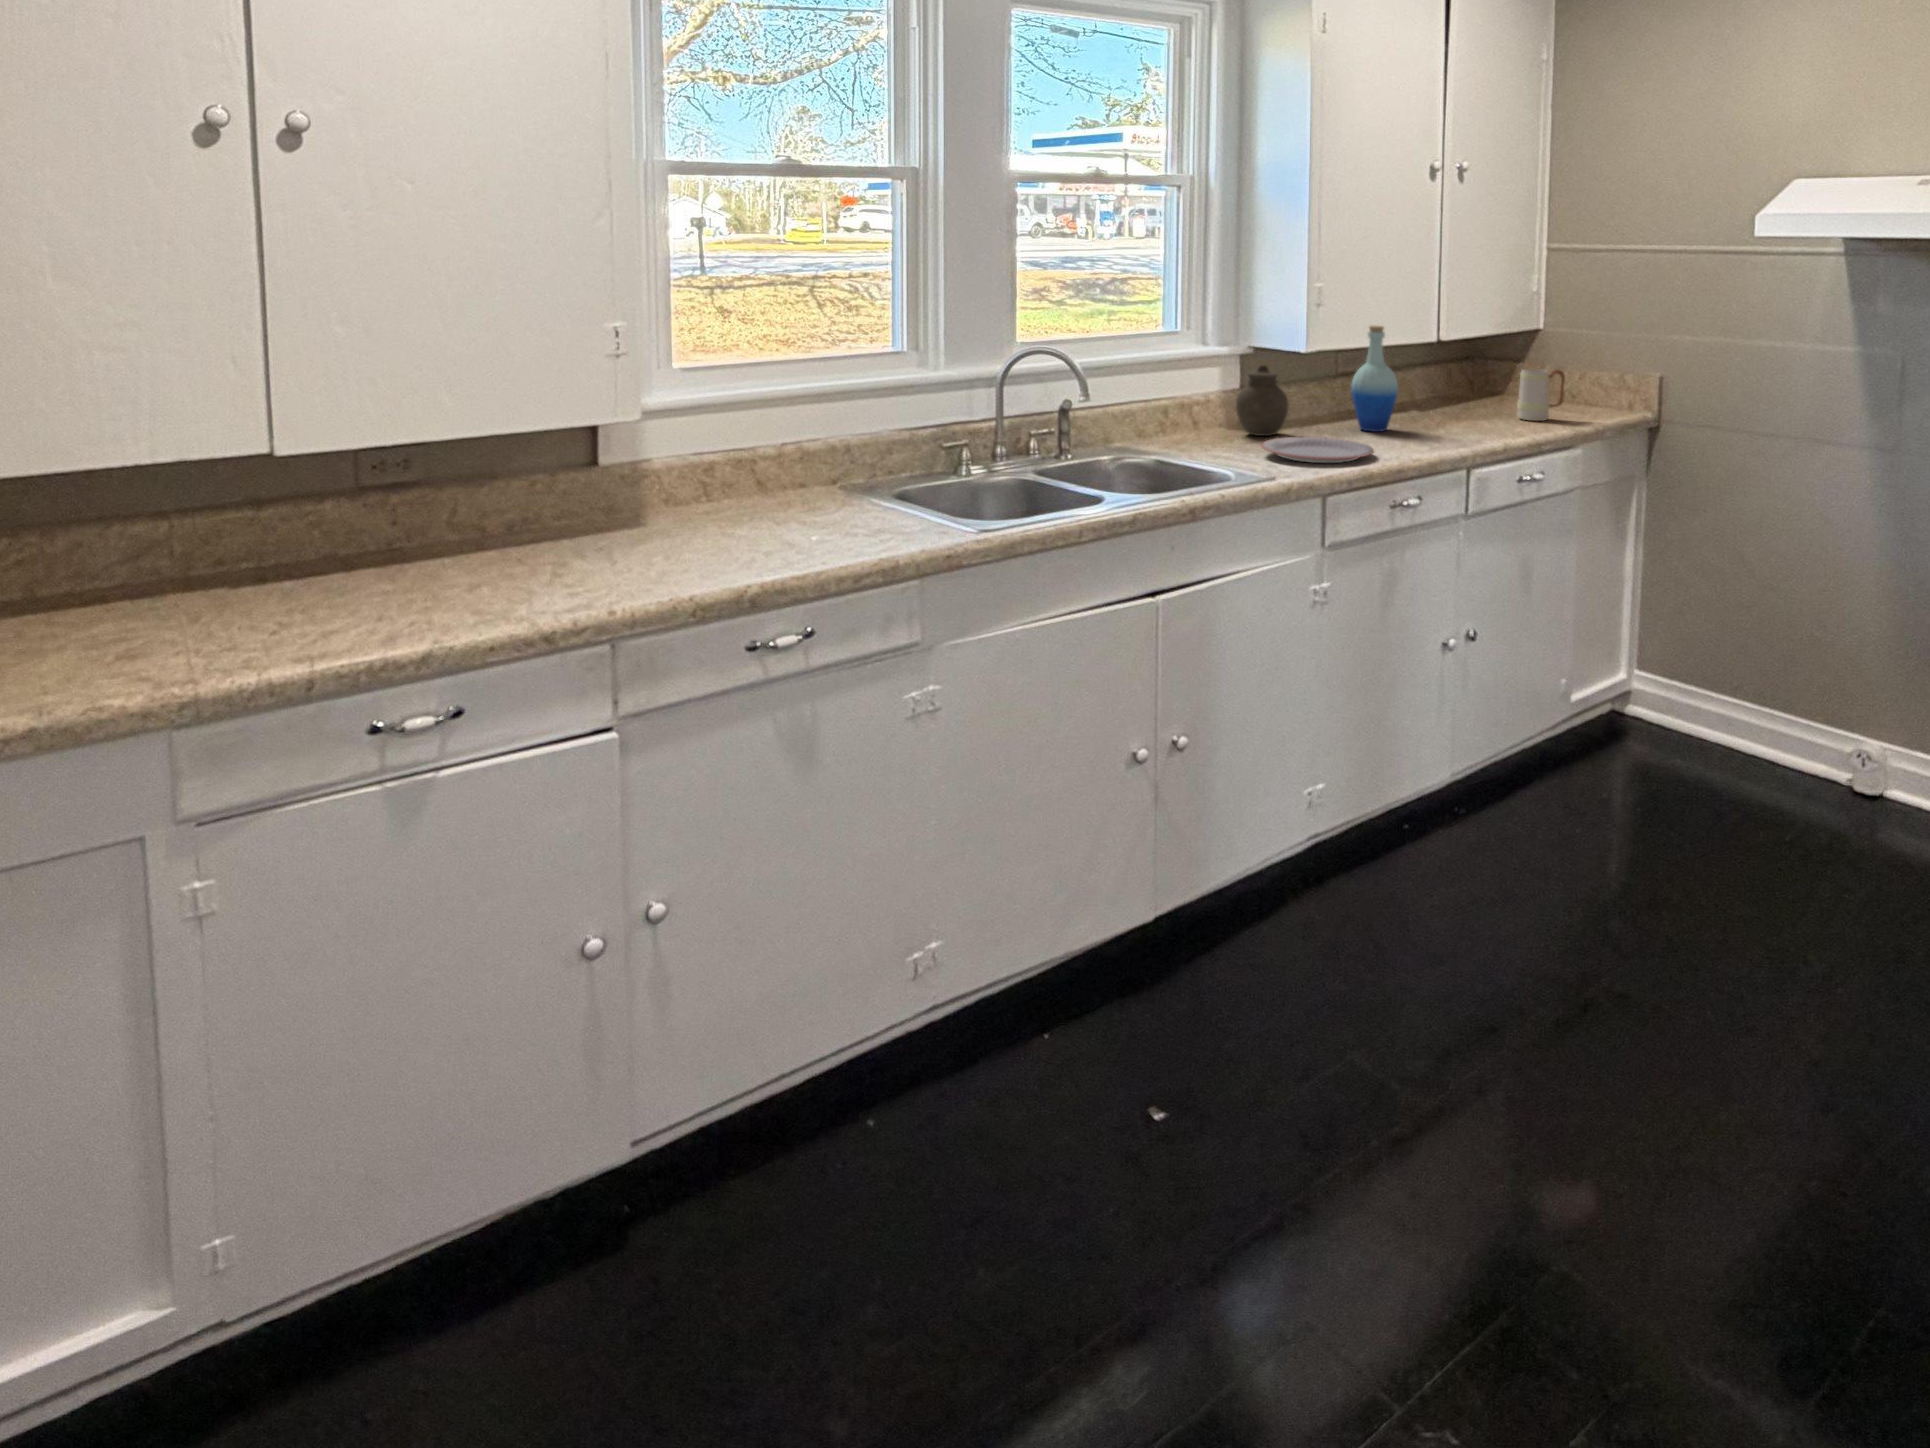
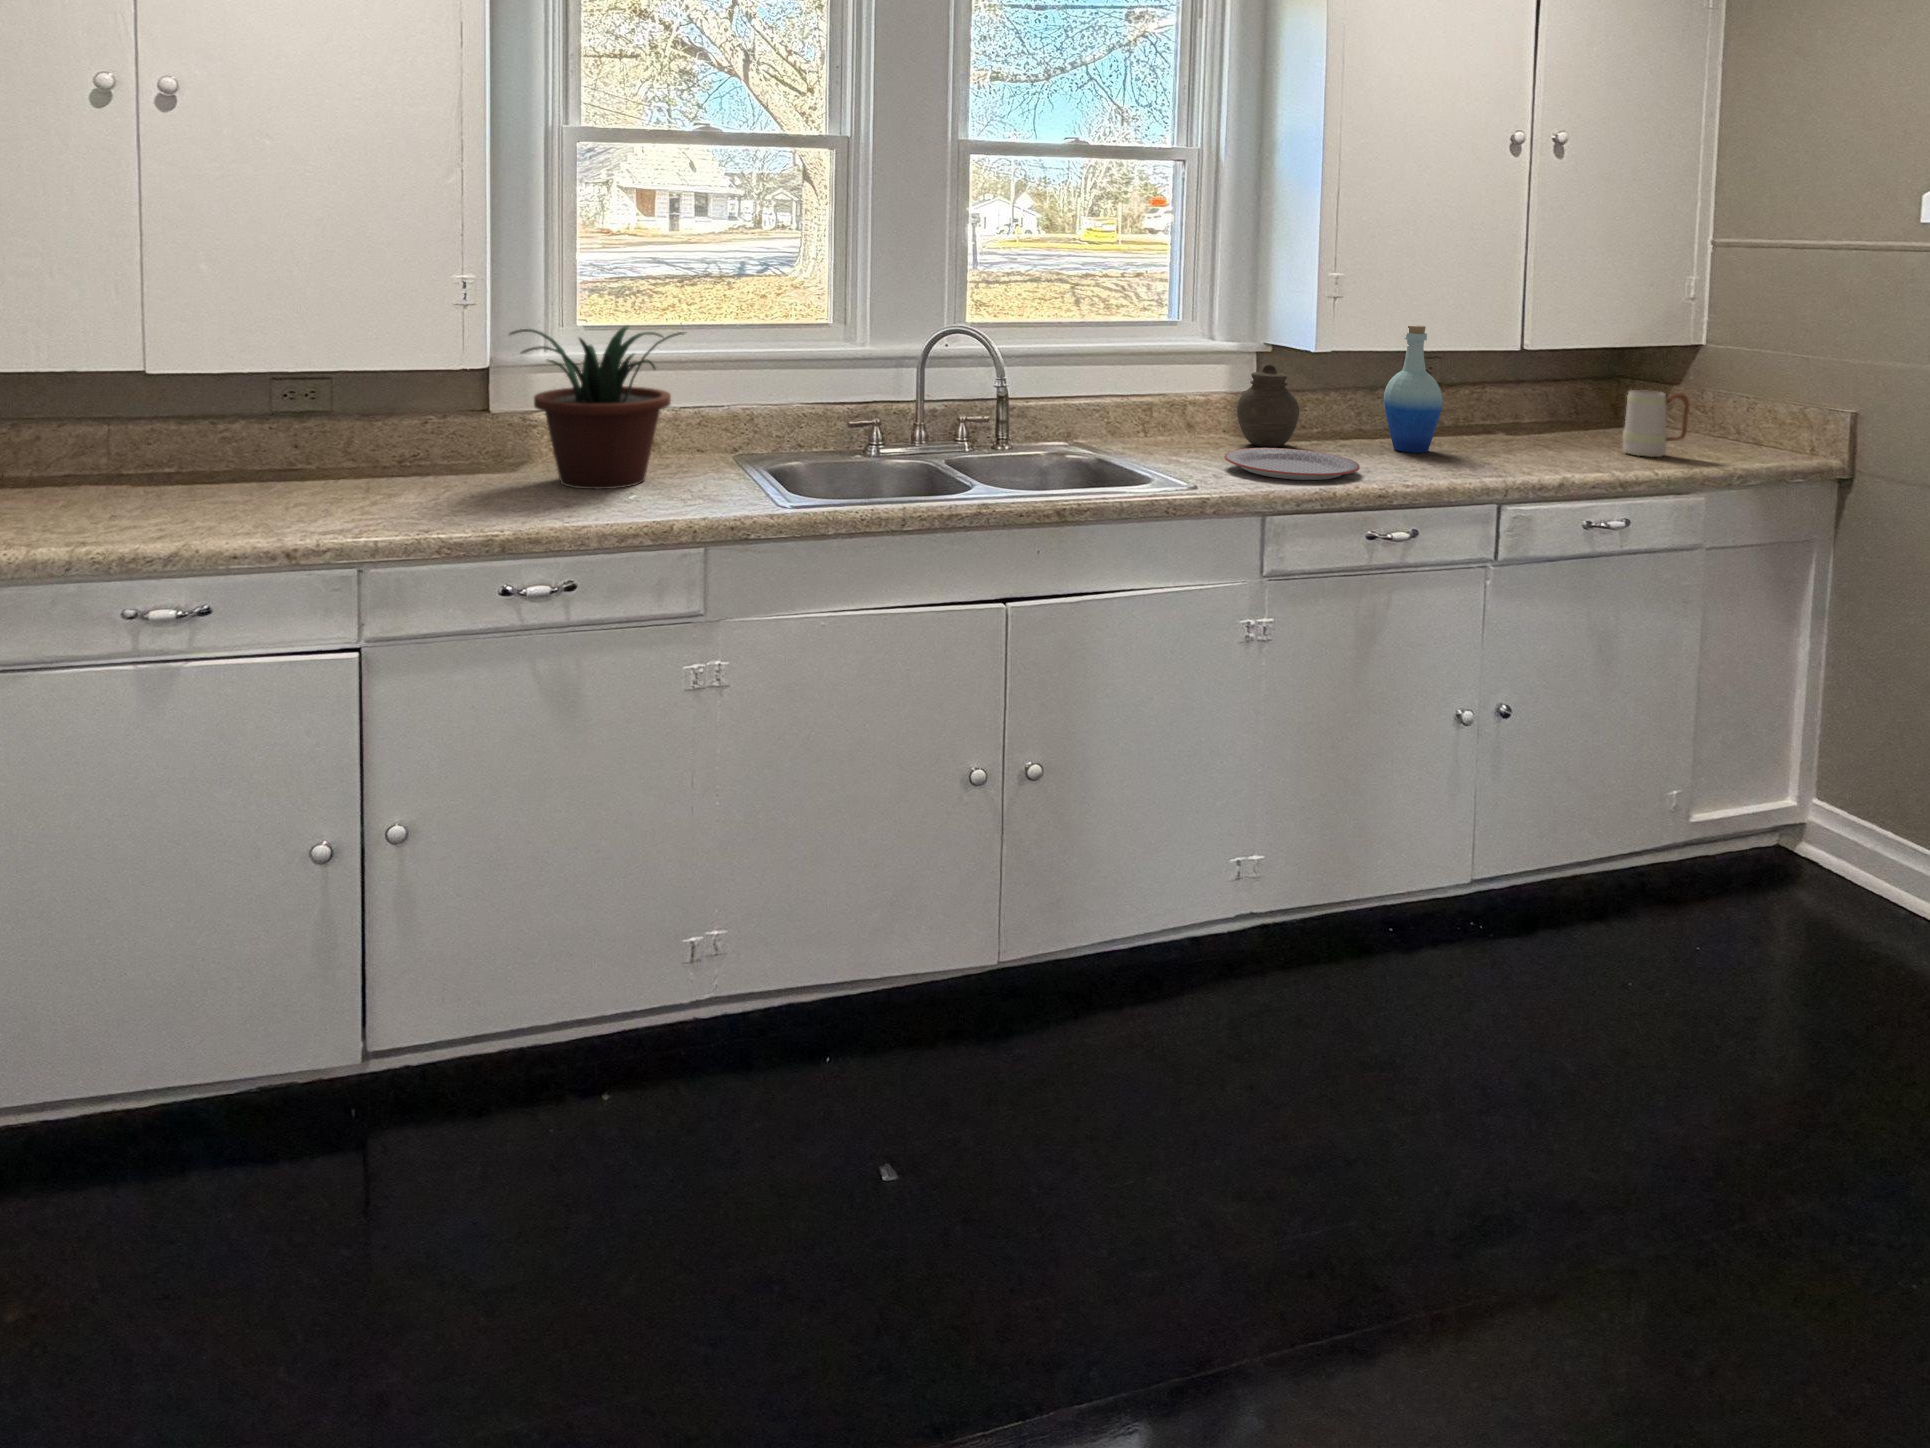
potted plant: none [651,365,833,535] -> present [510,326,684,489]

